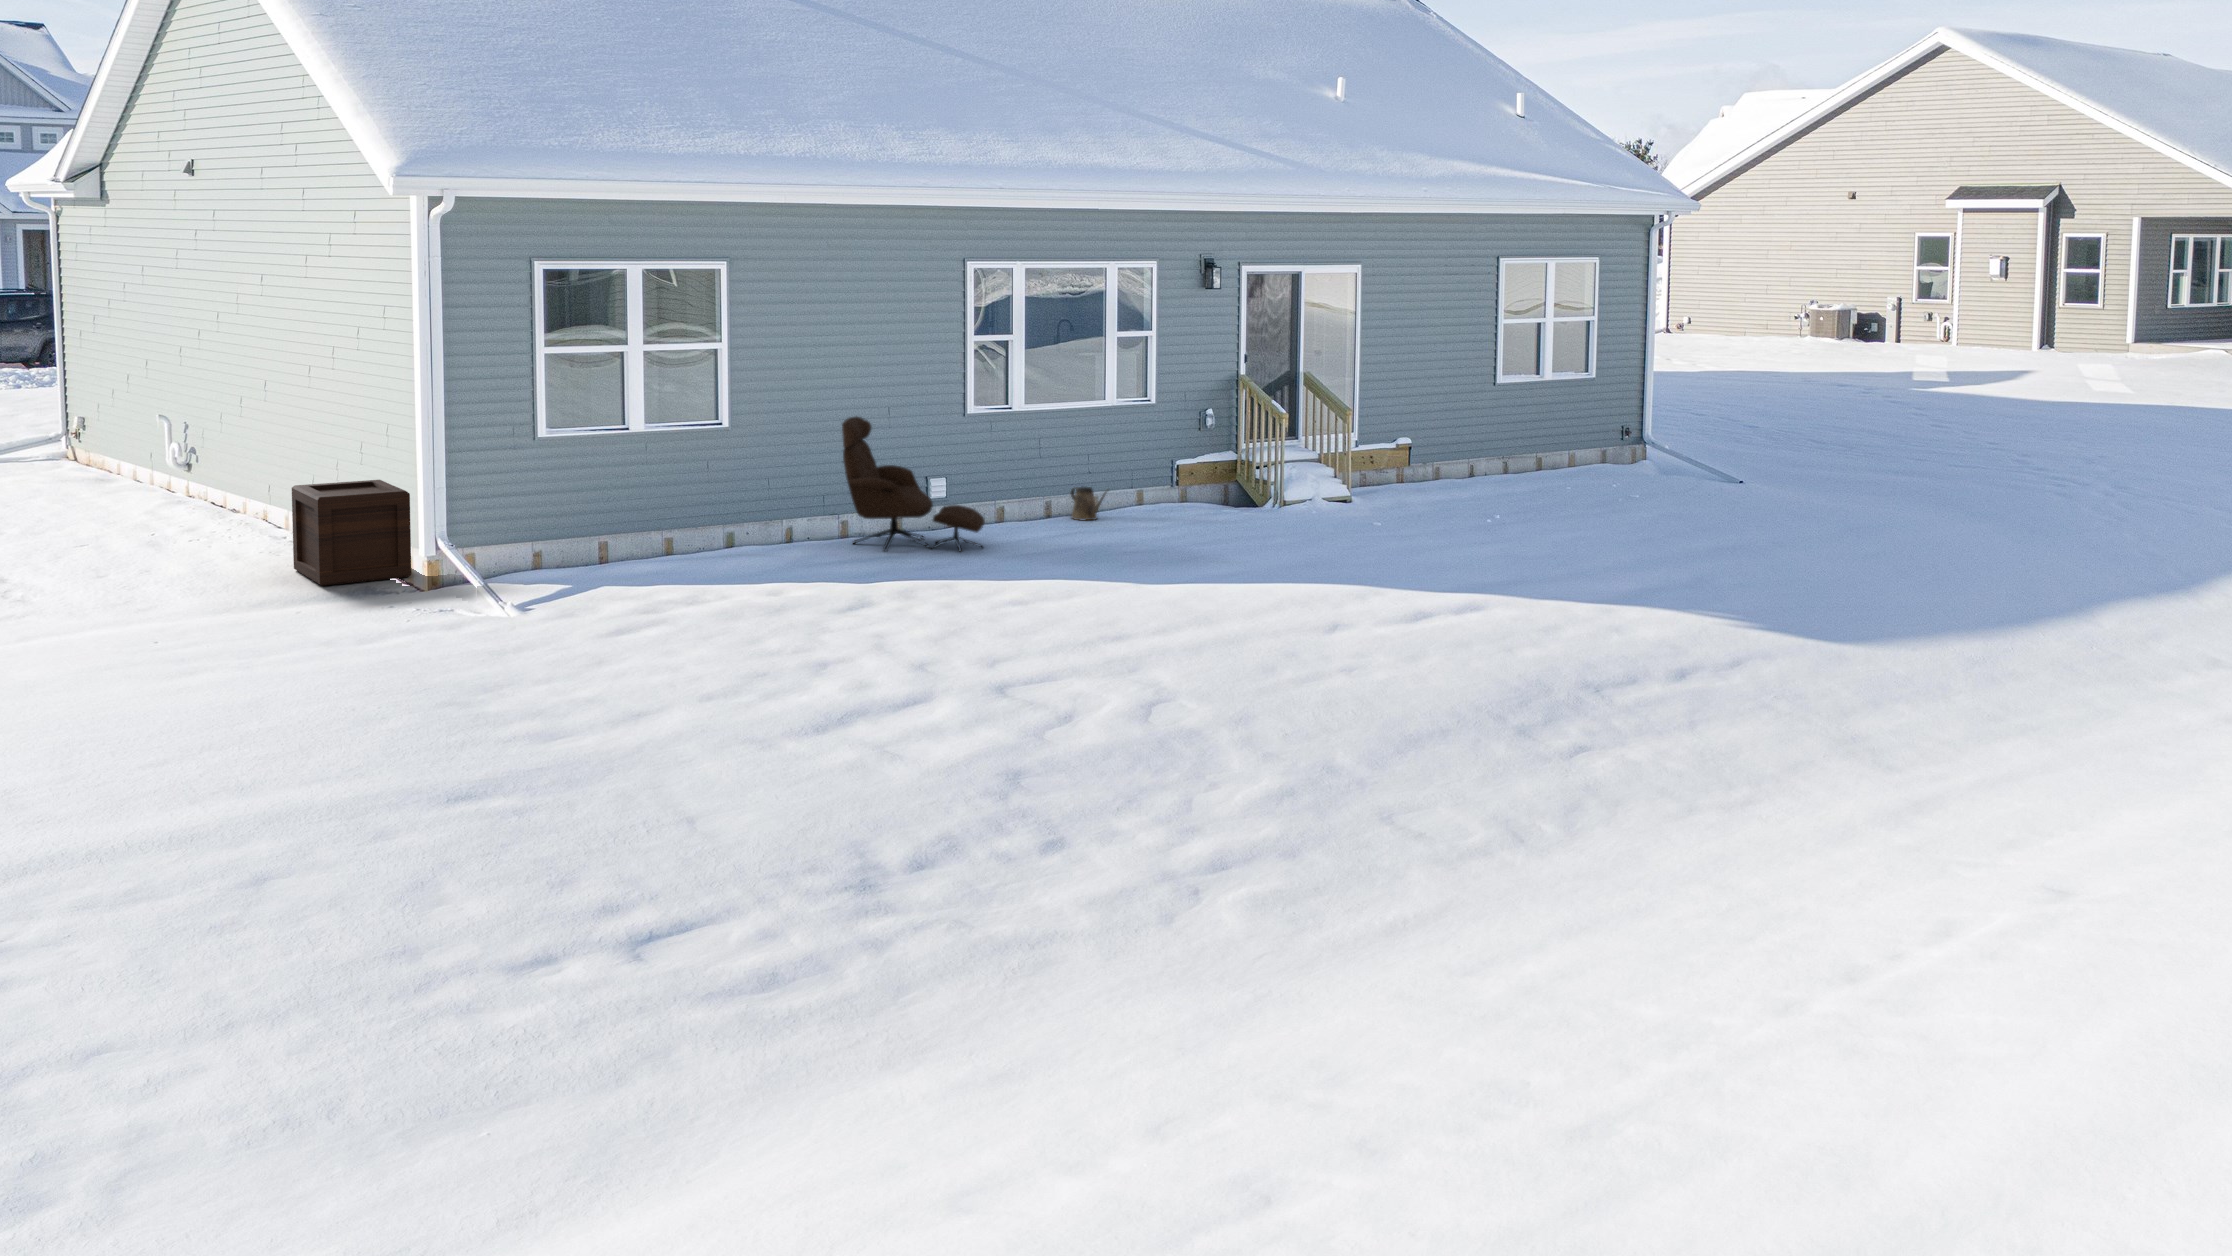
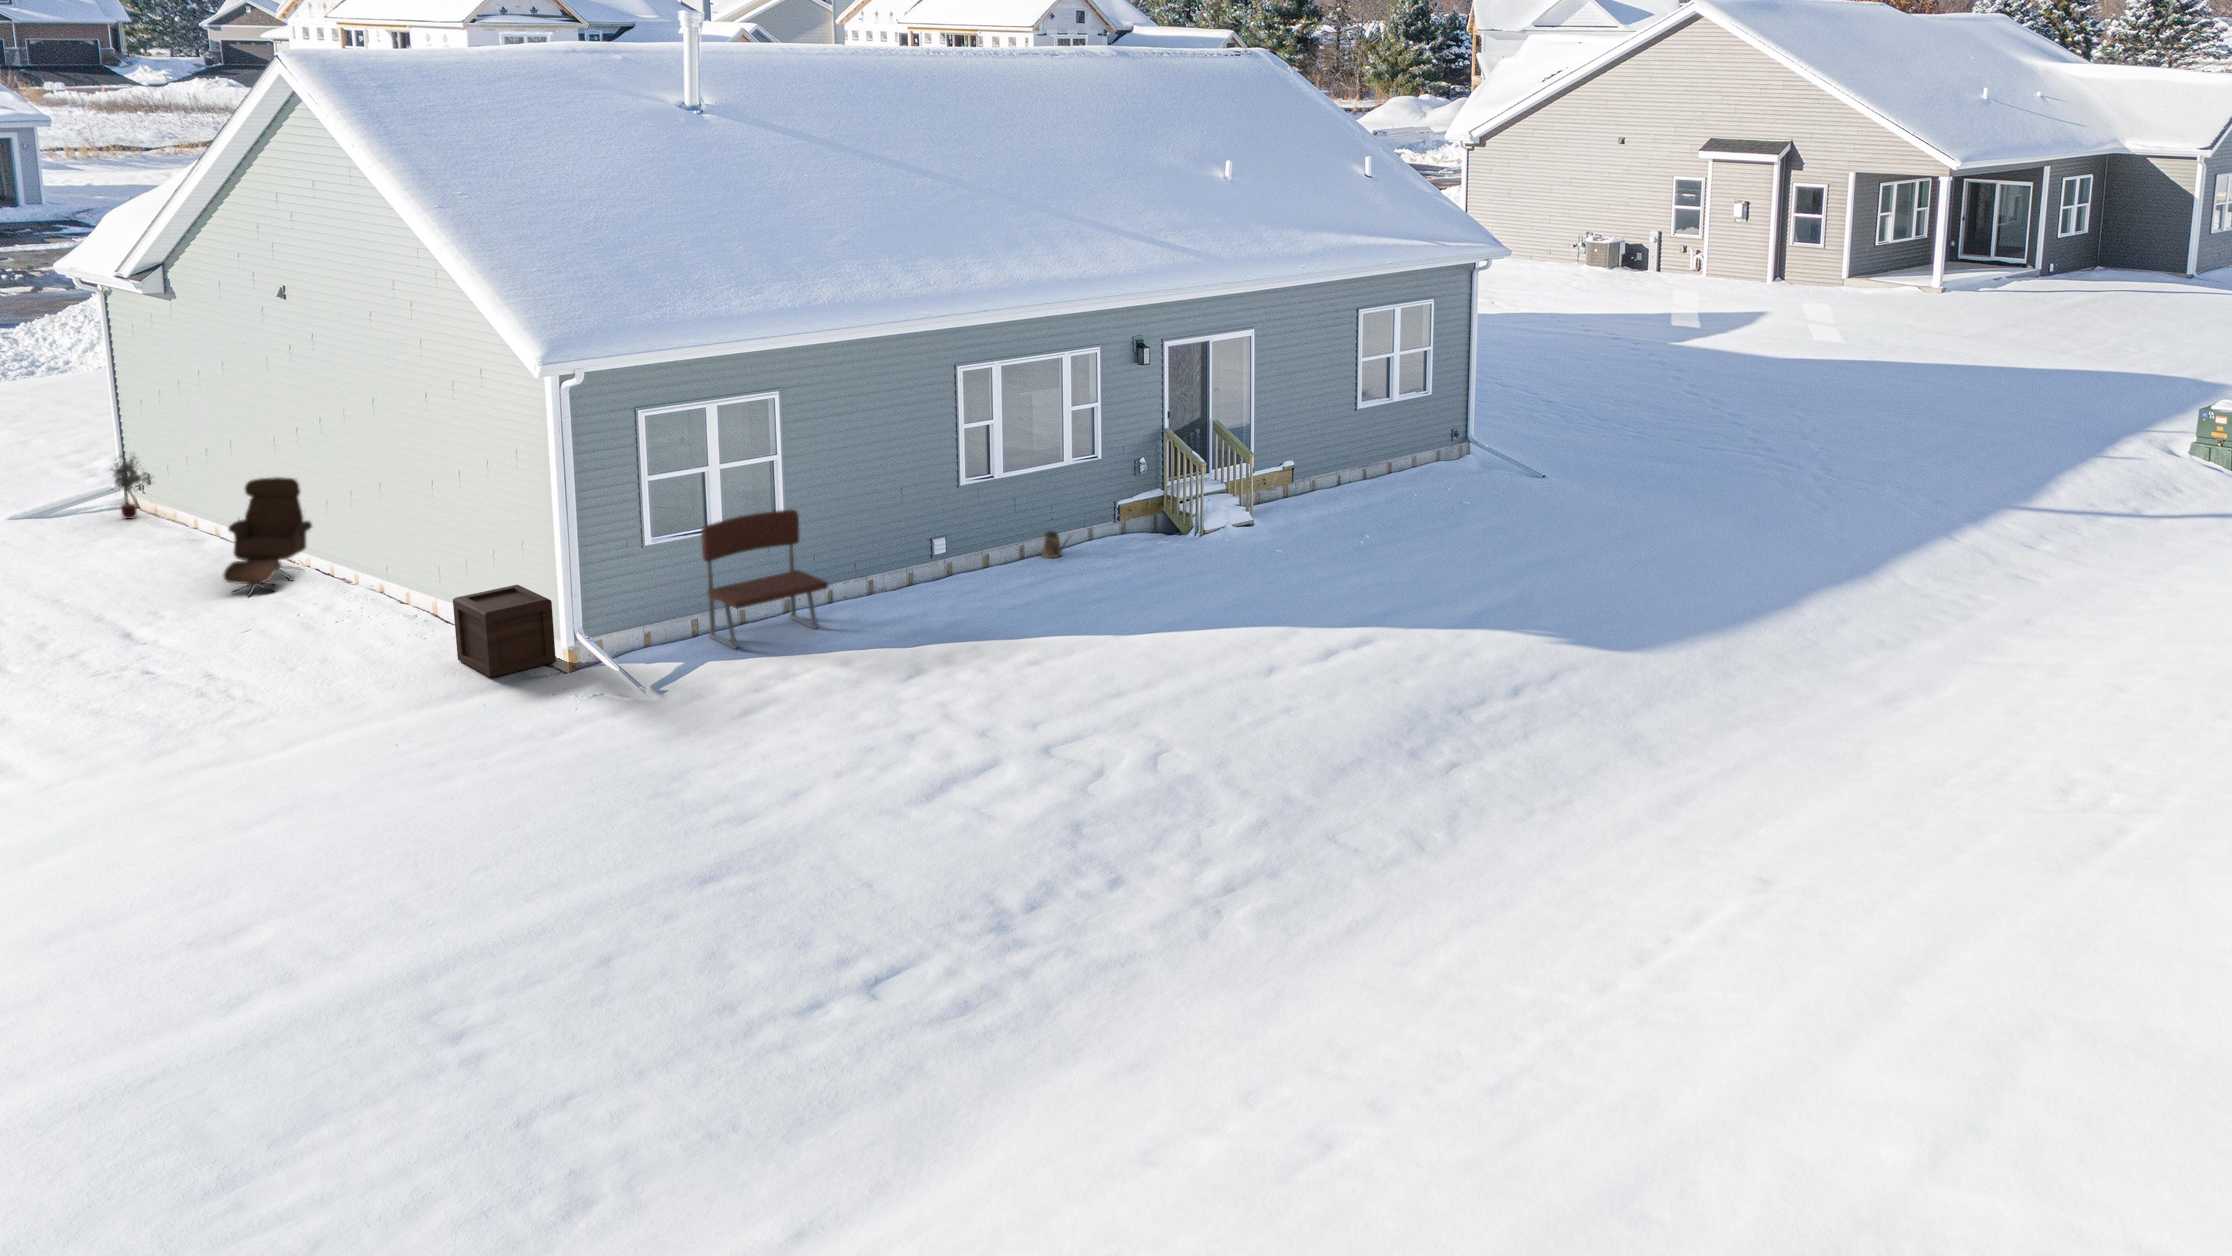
potted tree: none [32,386,83,466] -> present [111,455,154,519]
bench: none [611,409,771,576] -> present [701,509,828,649]
lounge chair: present [842,416,985,552] -> present [224,477,312,596]

